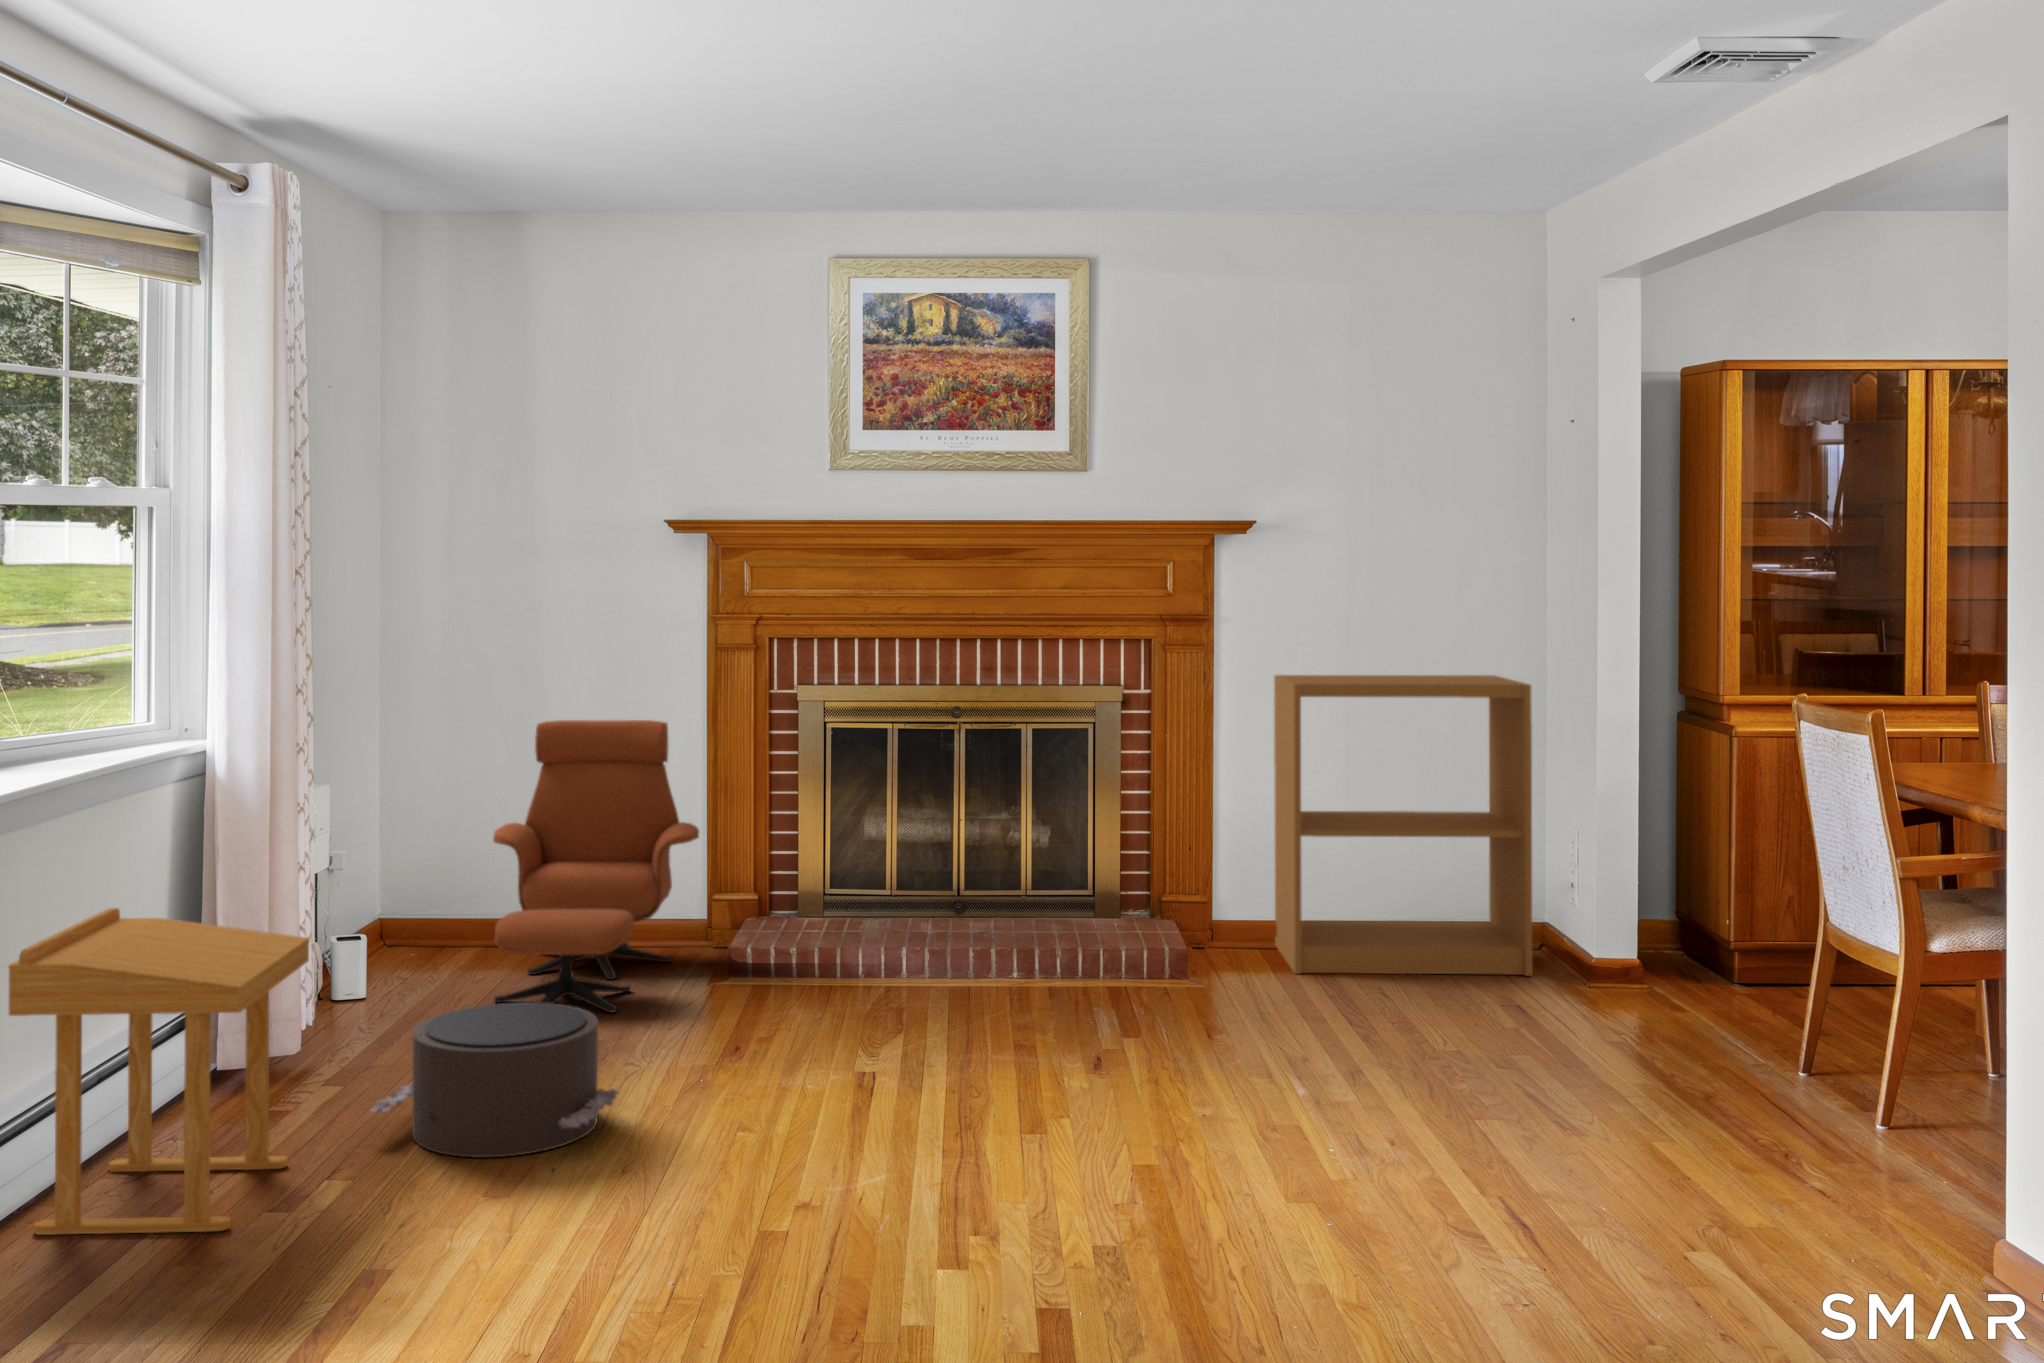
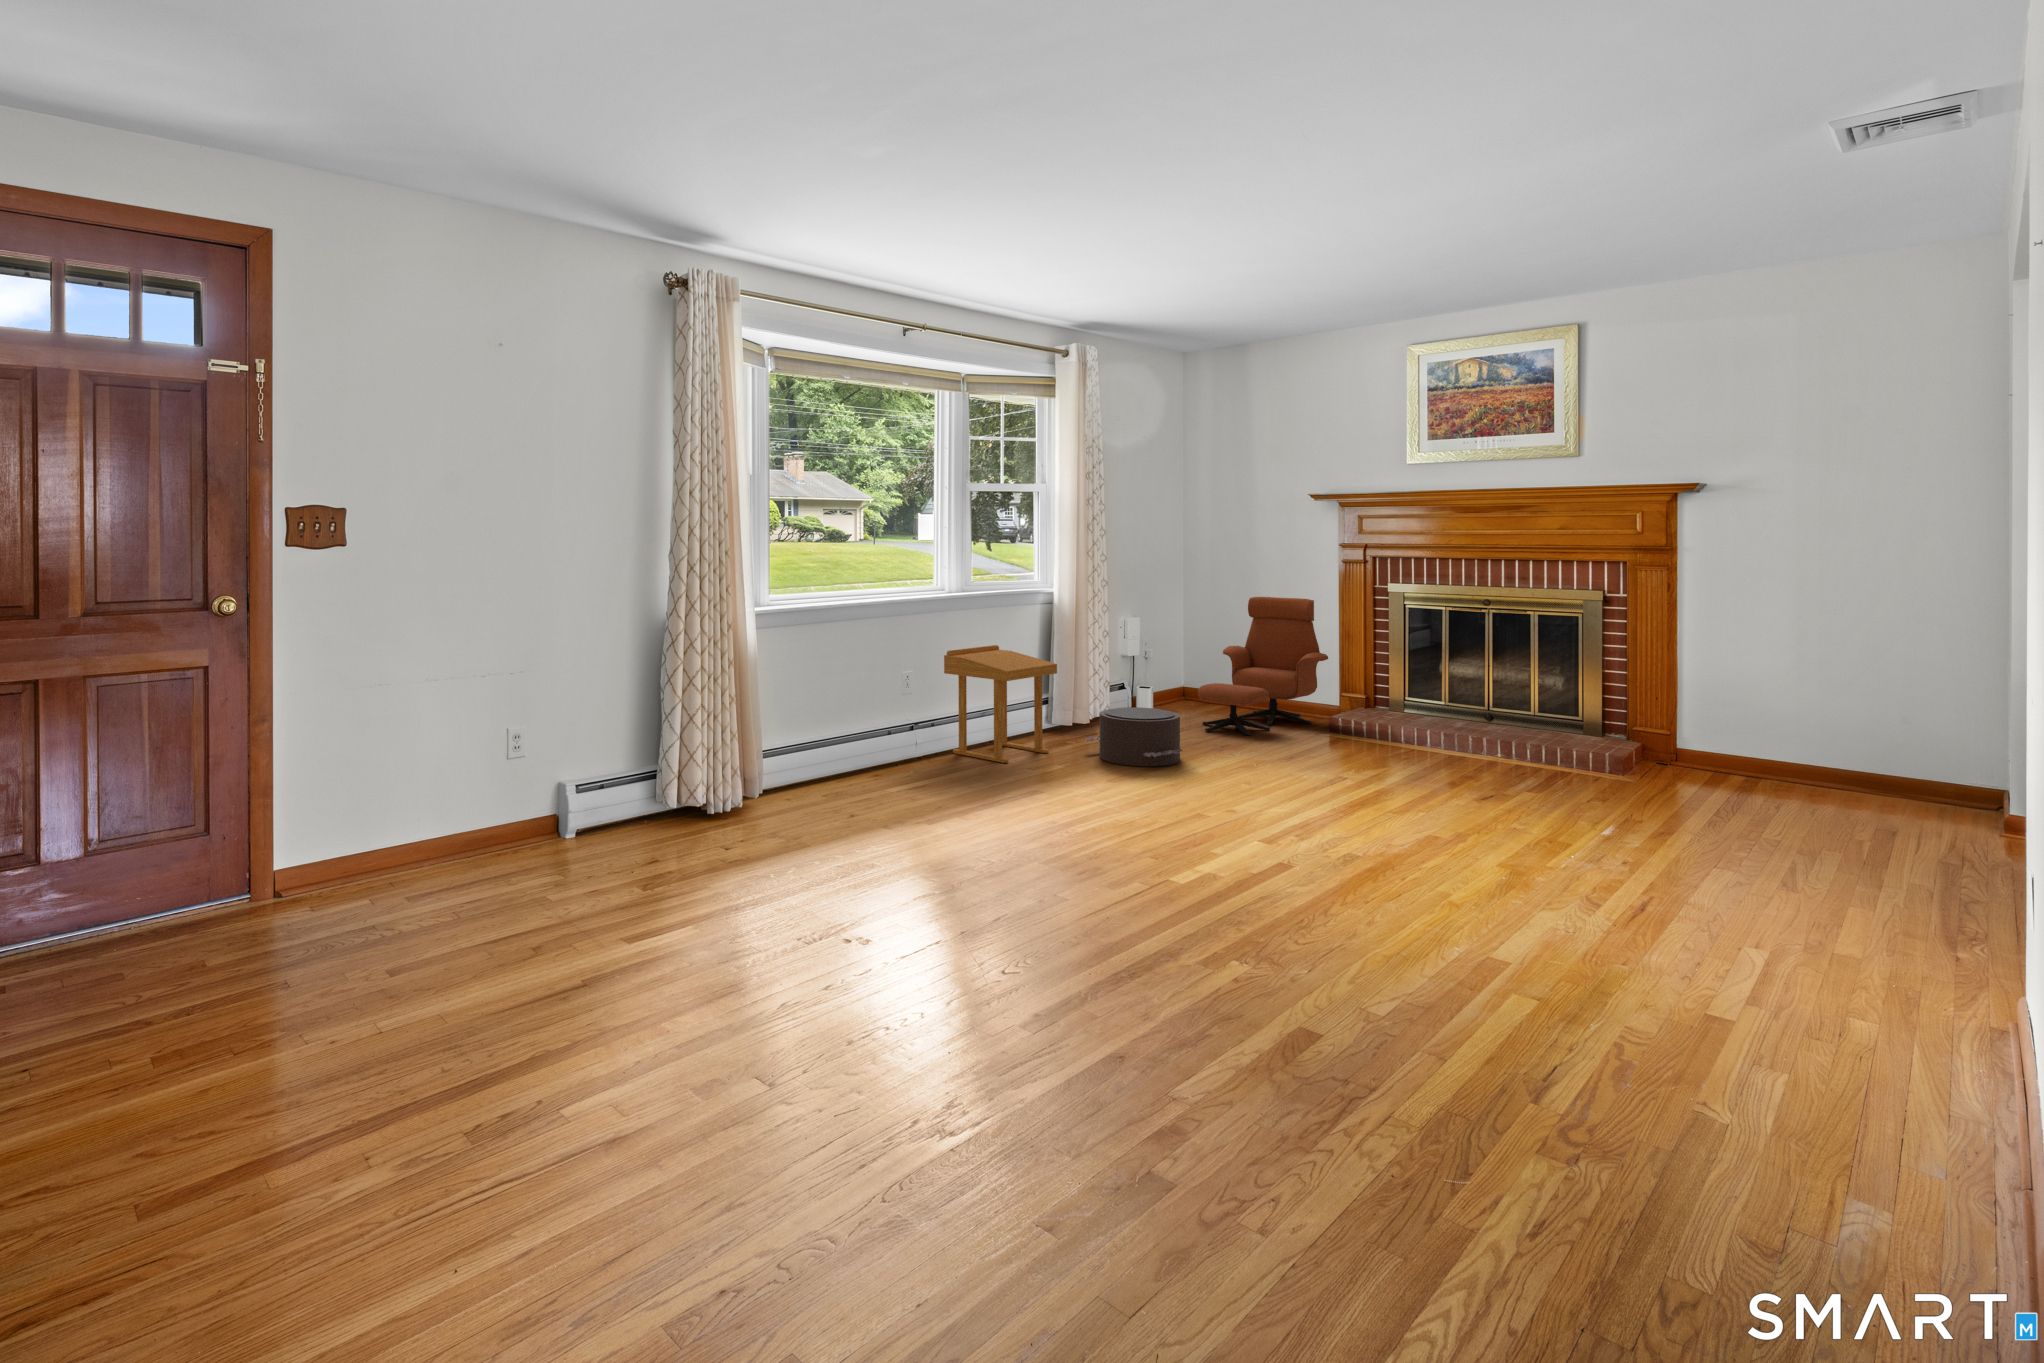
bookshelf: present [1274,675,1533,976] -> none [1697,589,1928,816]

